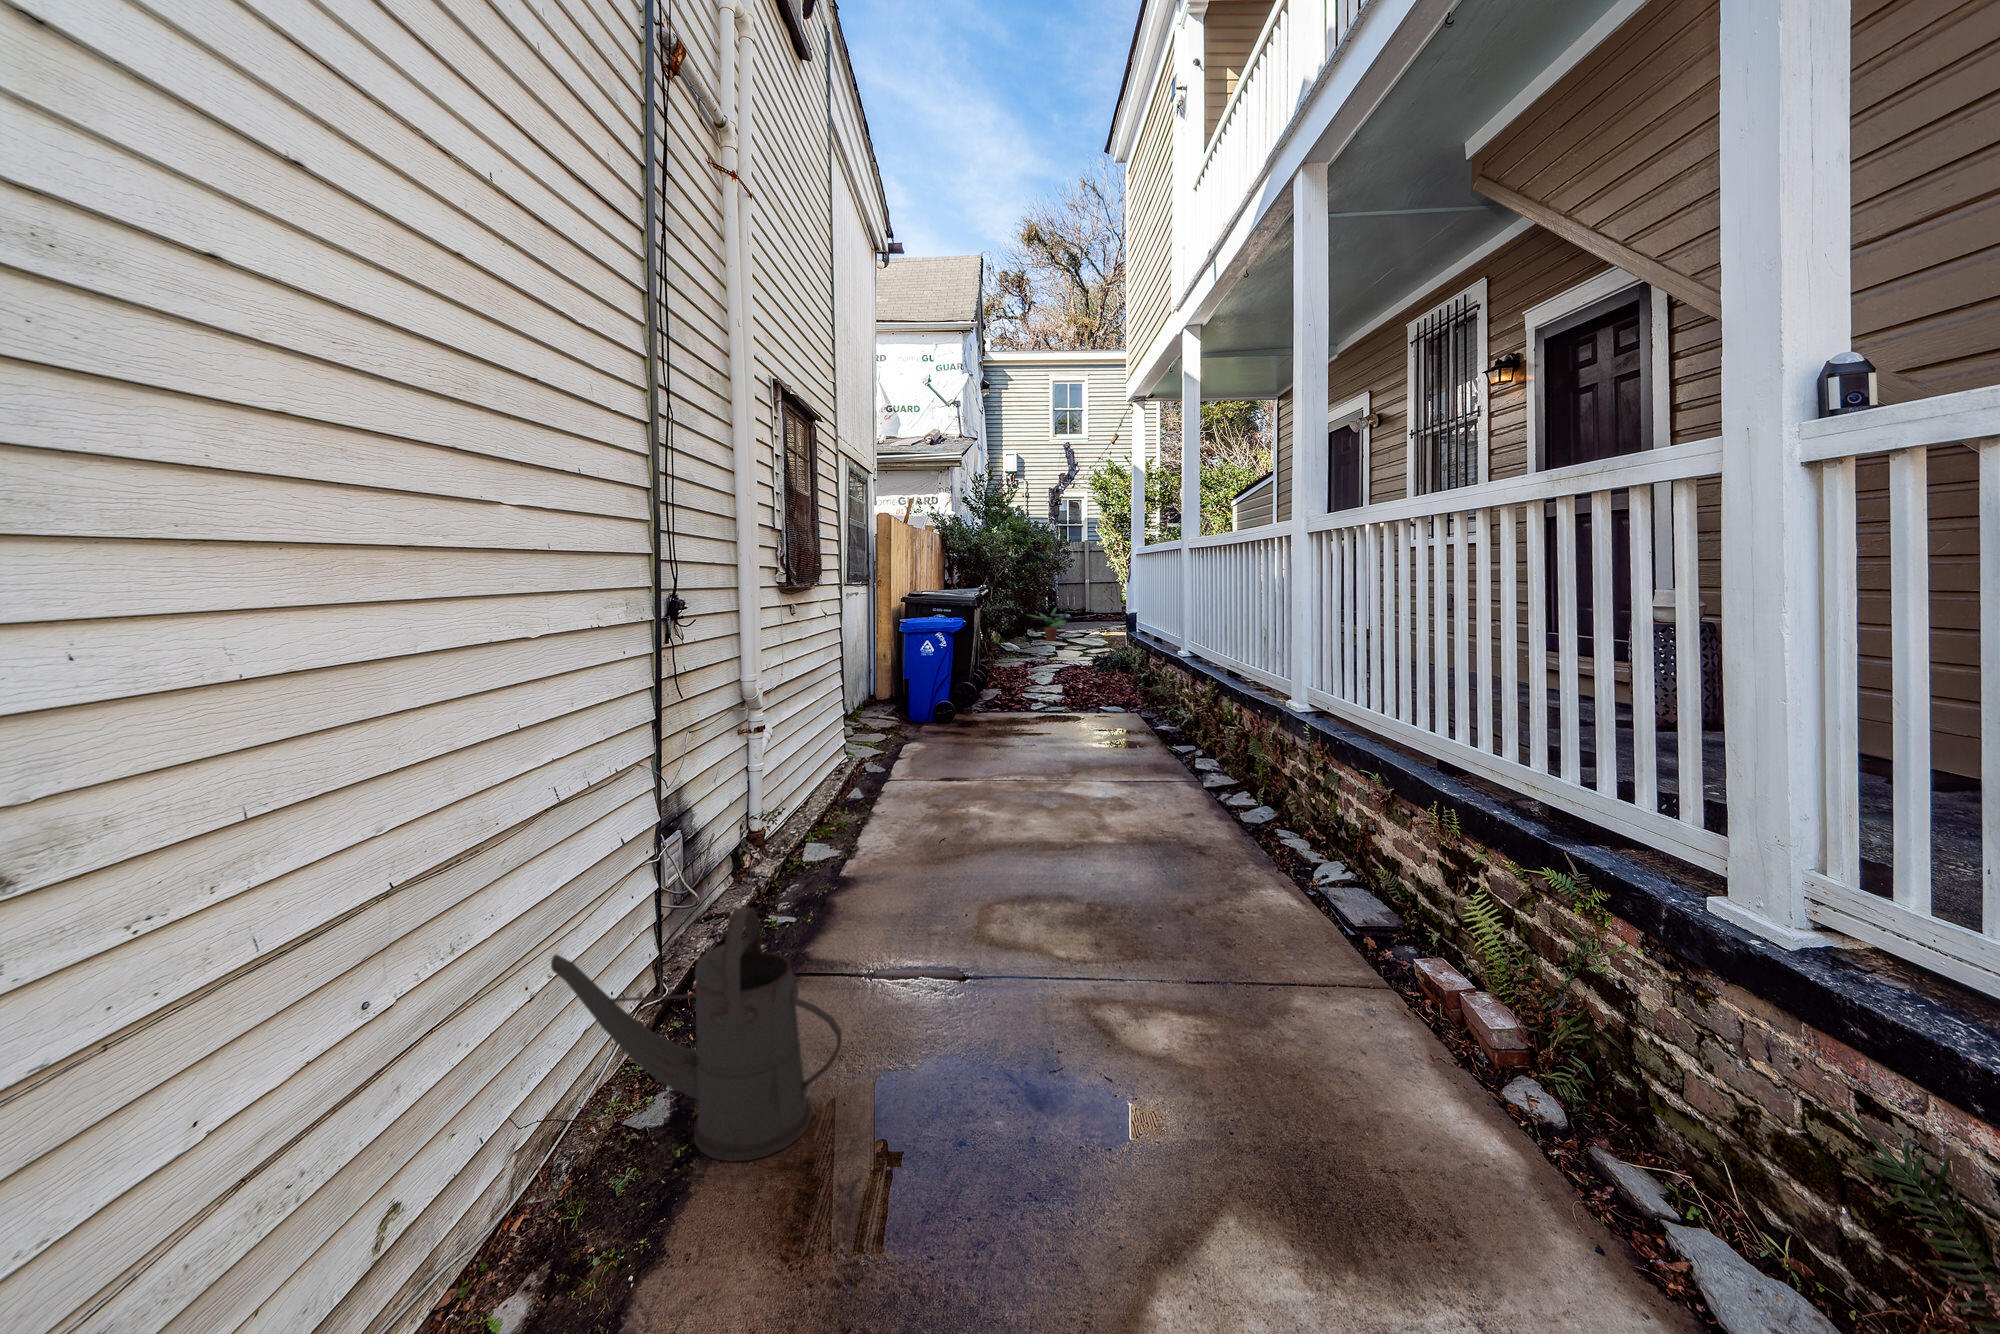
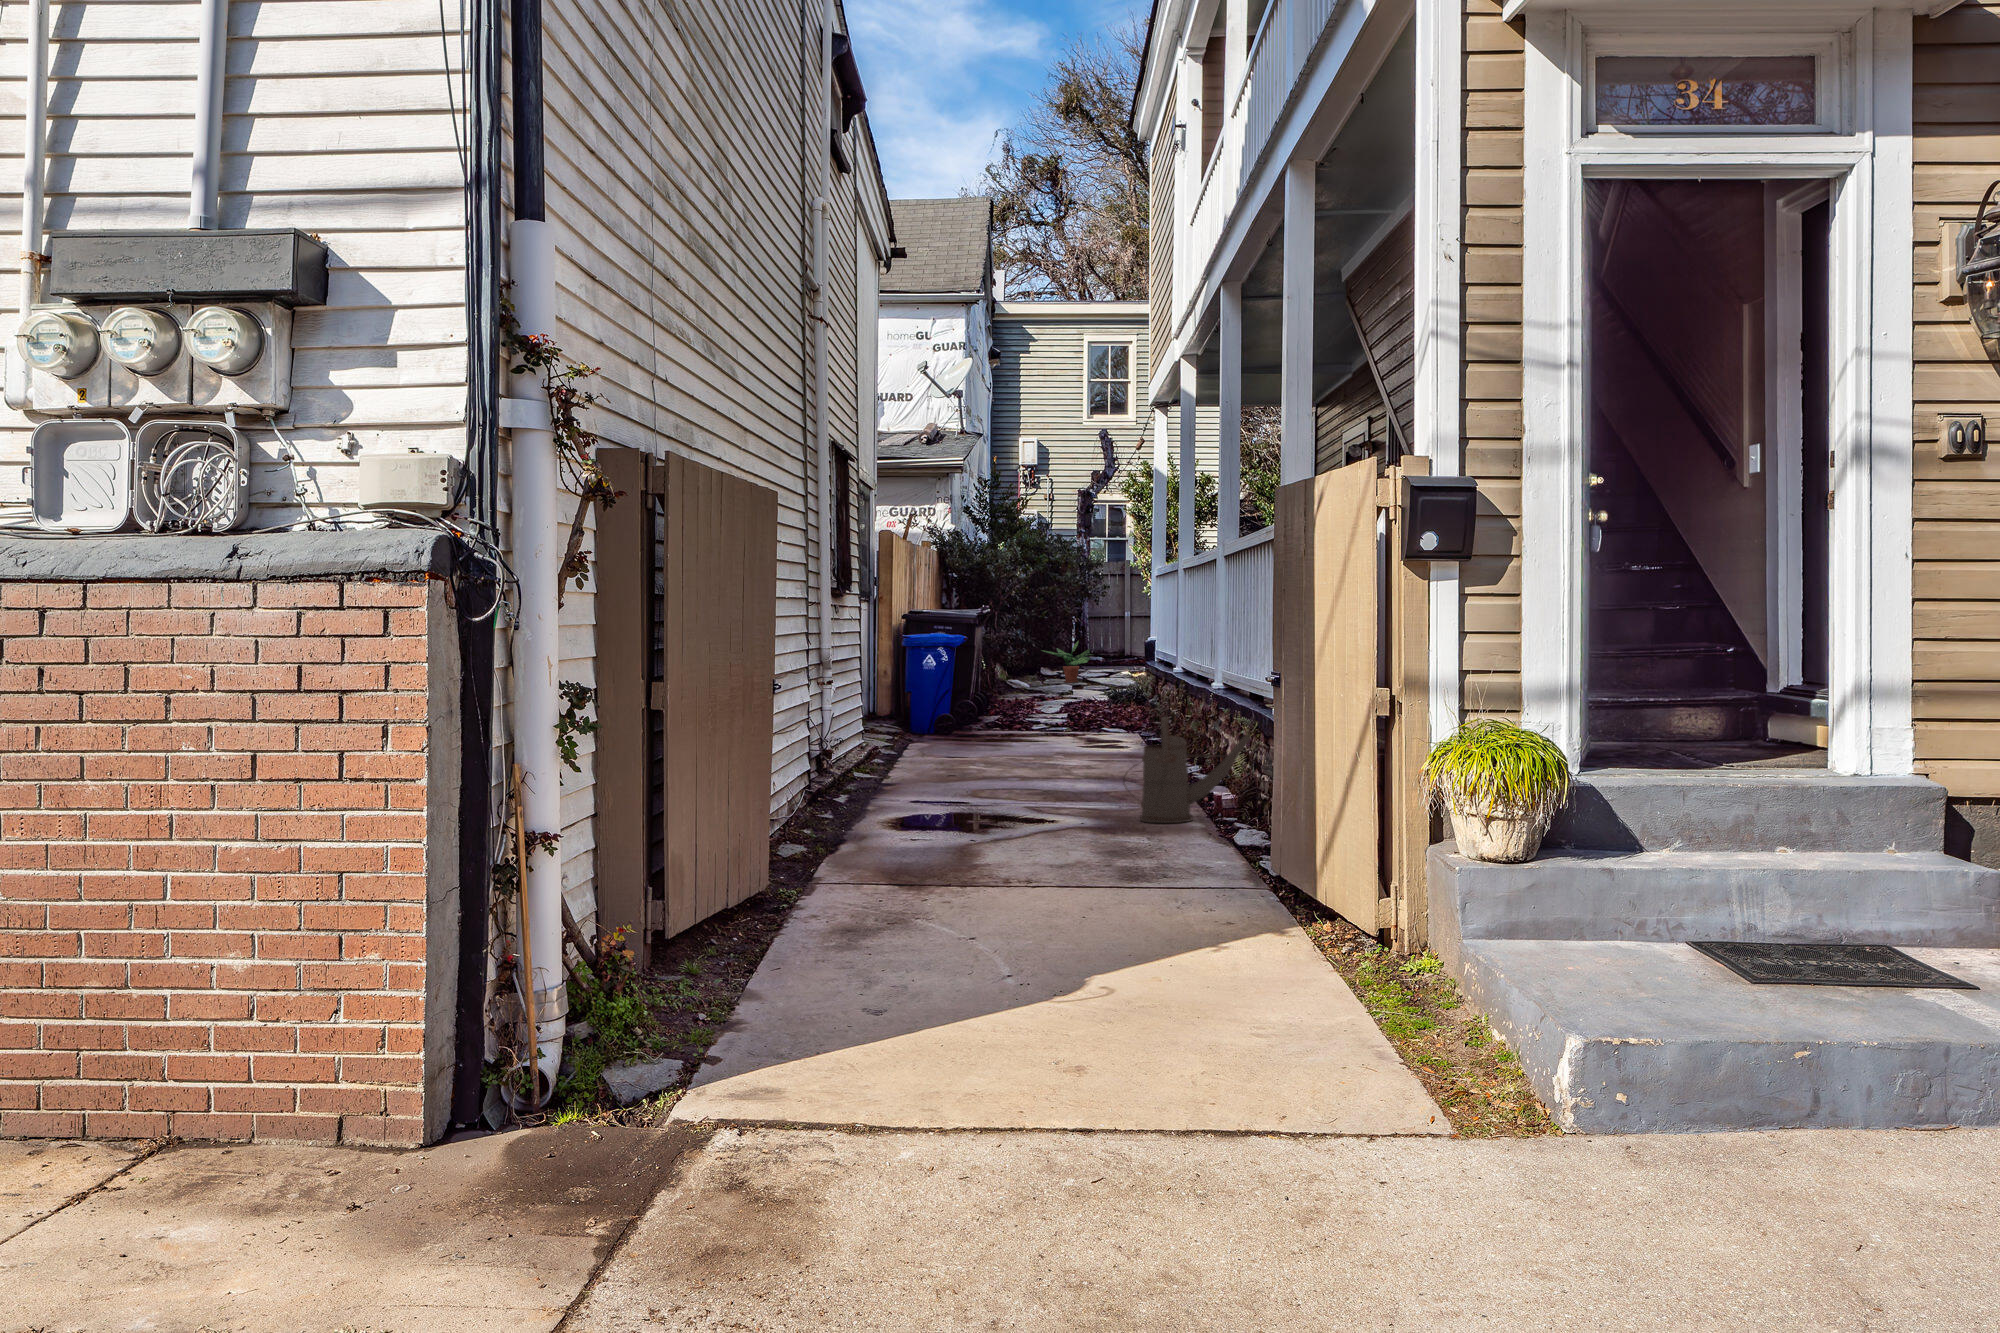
watering can: present [551,908,842,1161] -> present [1123,717,1250,823]

